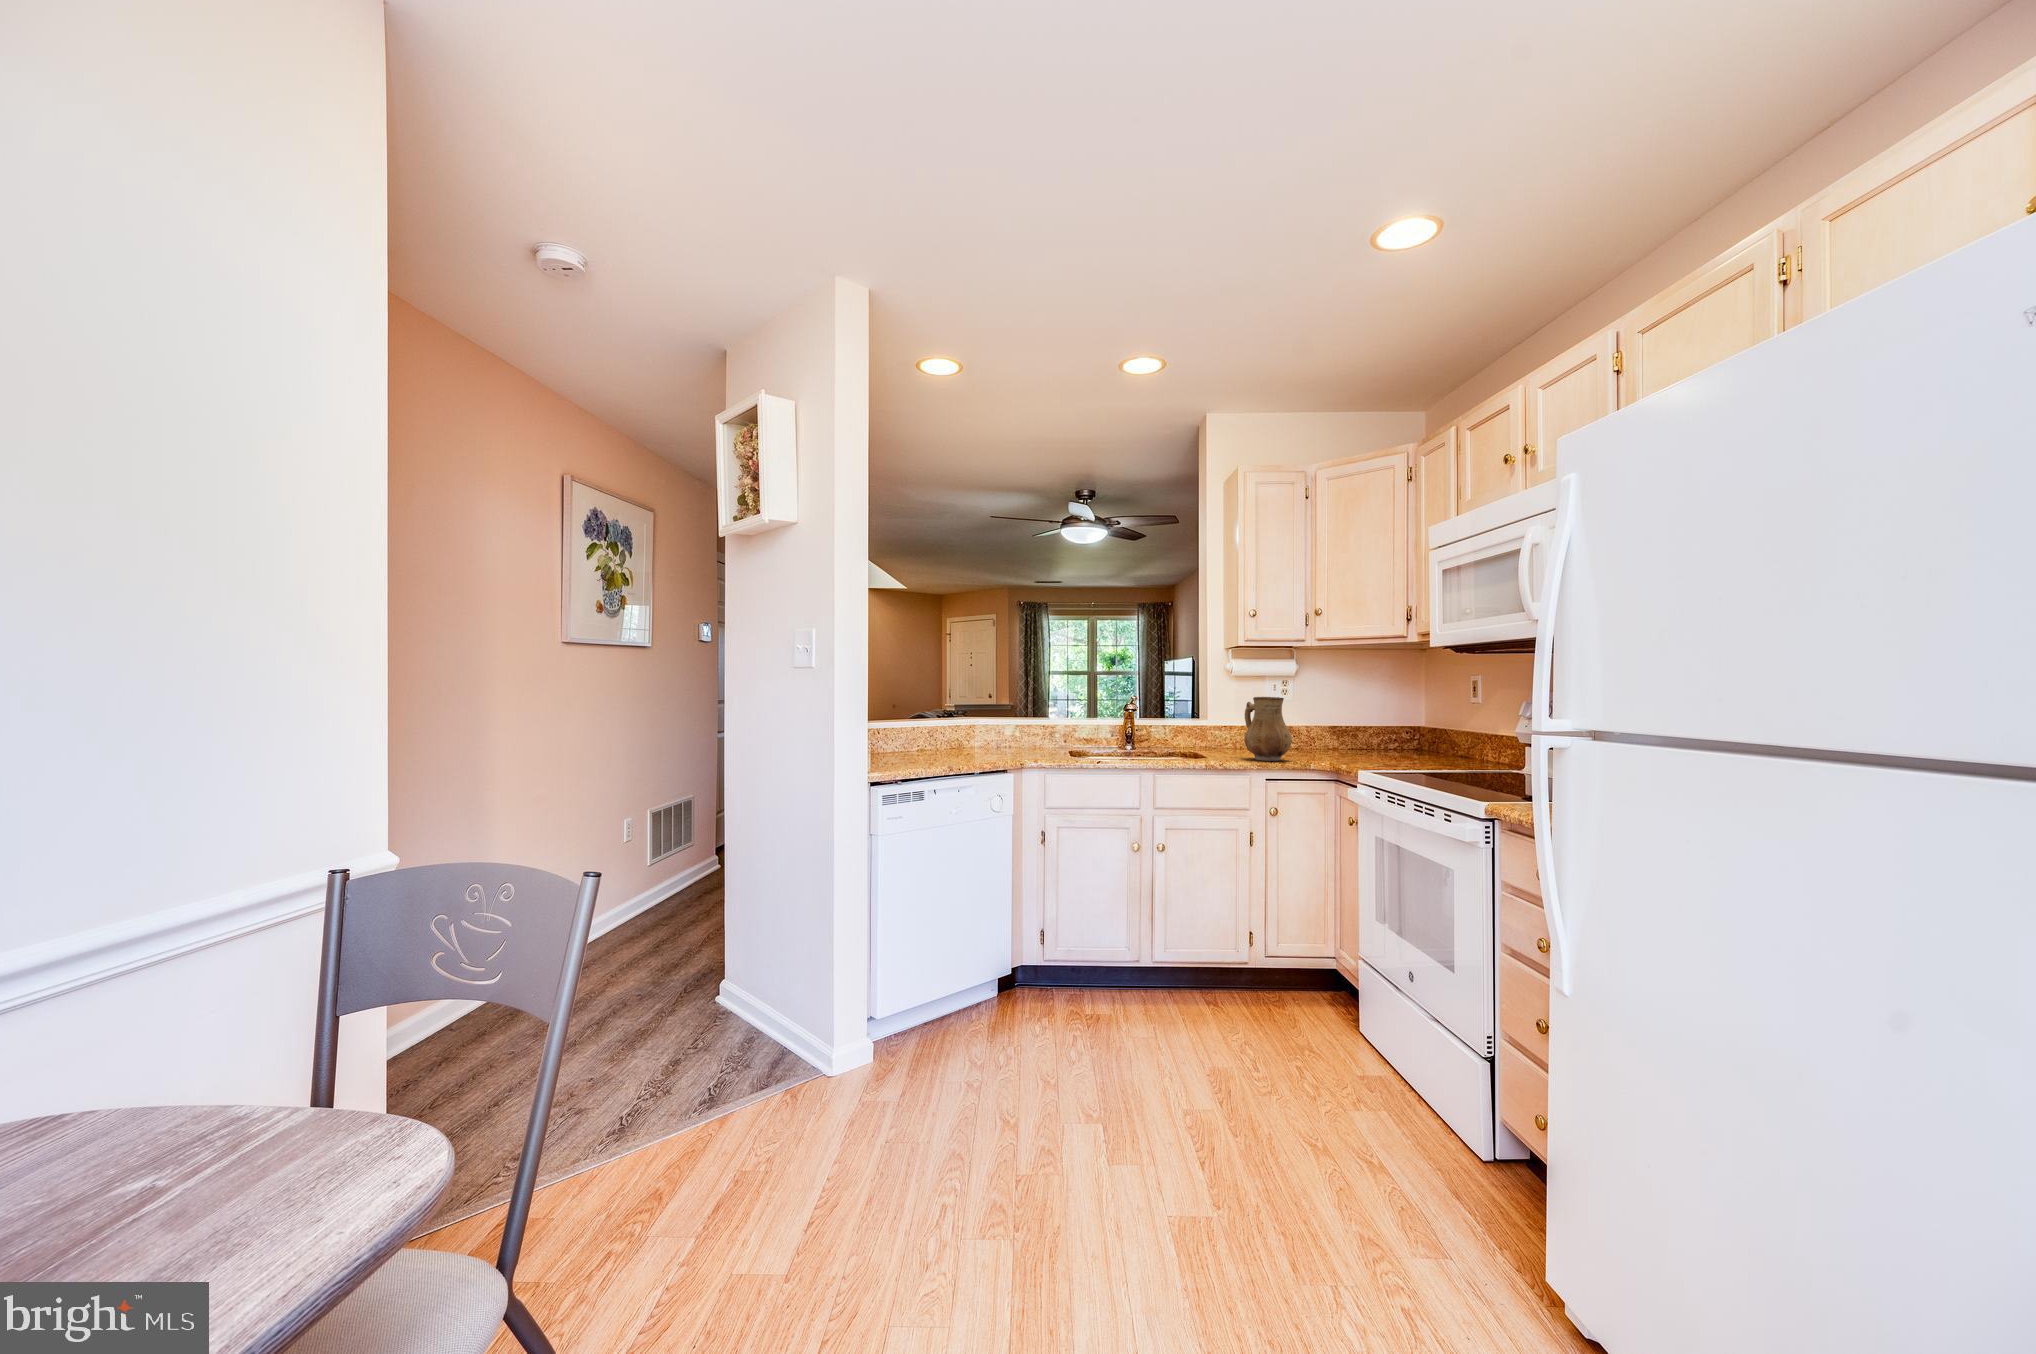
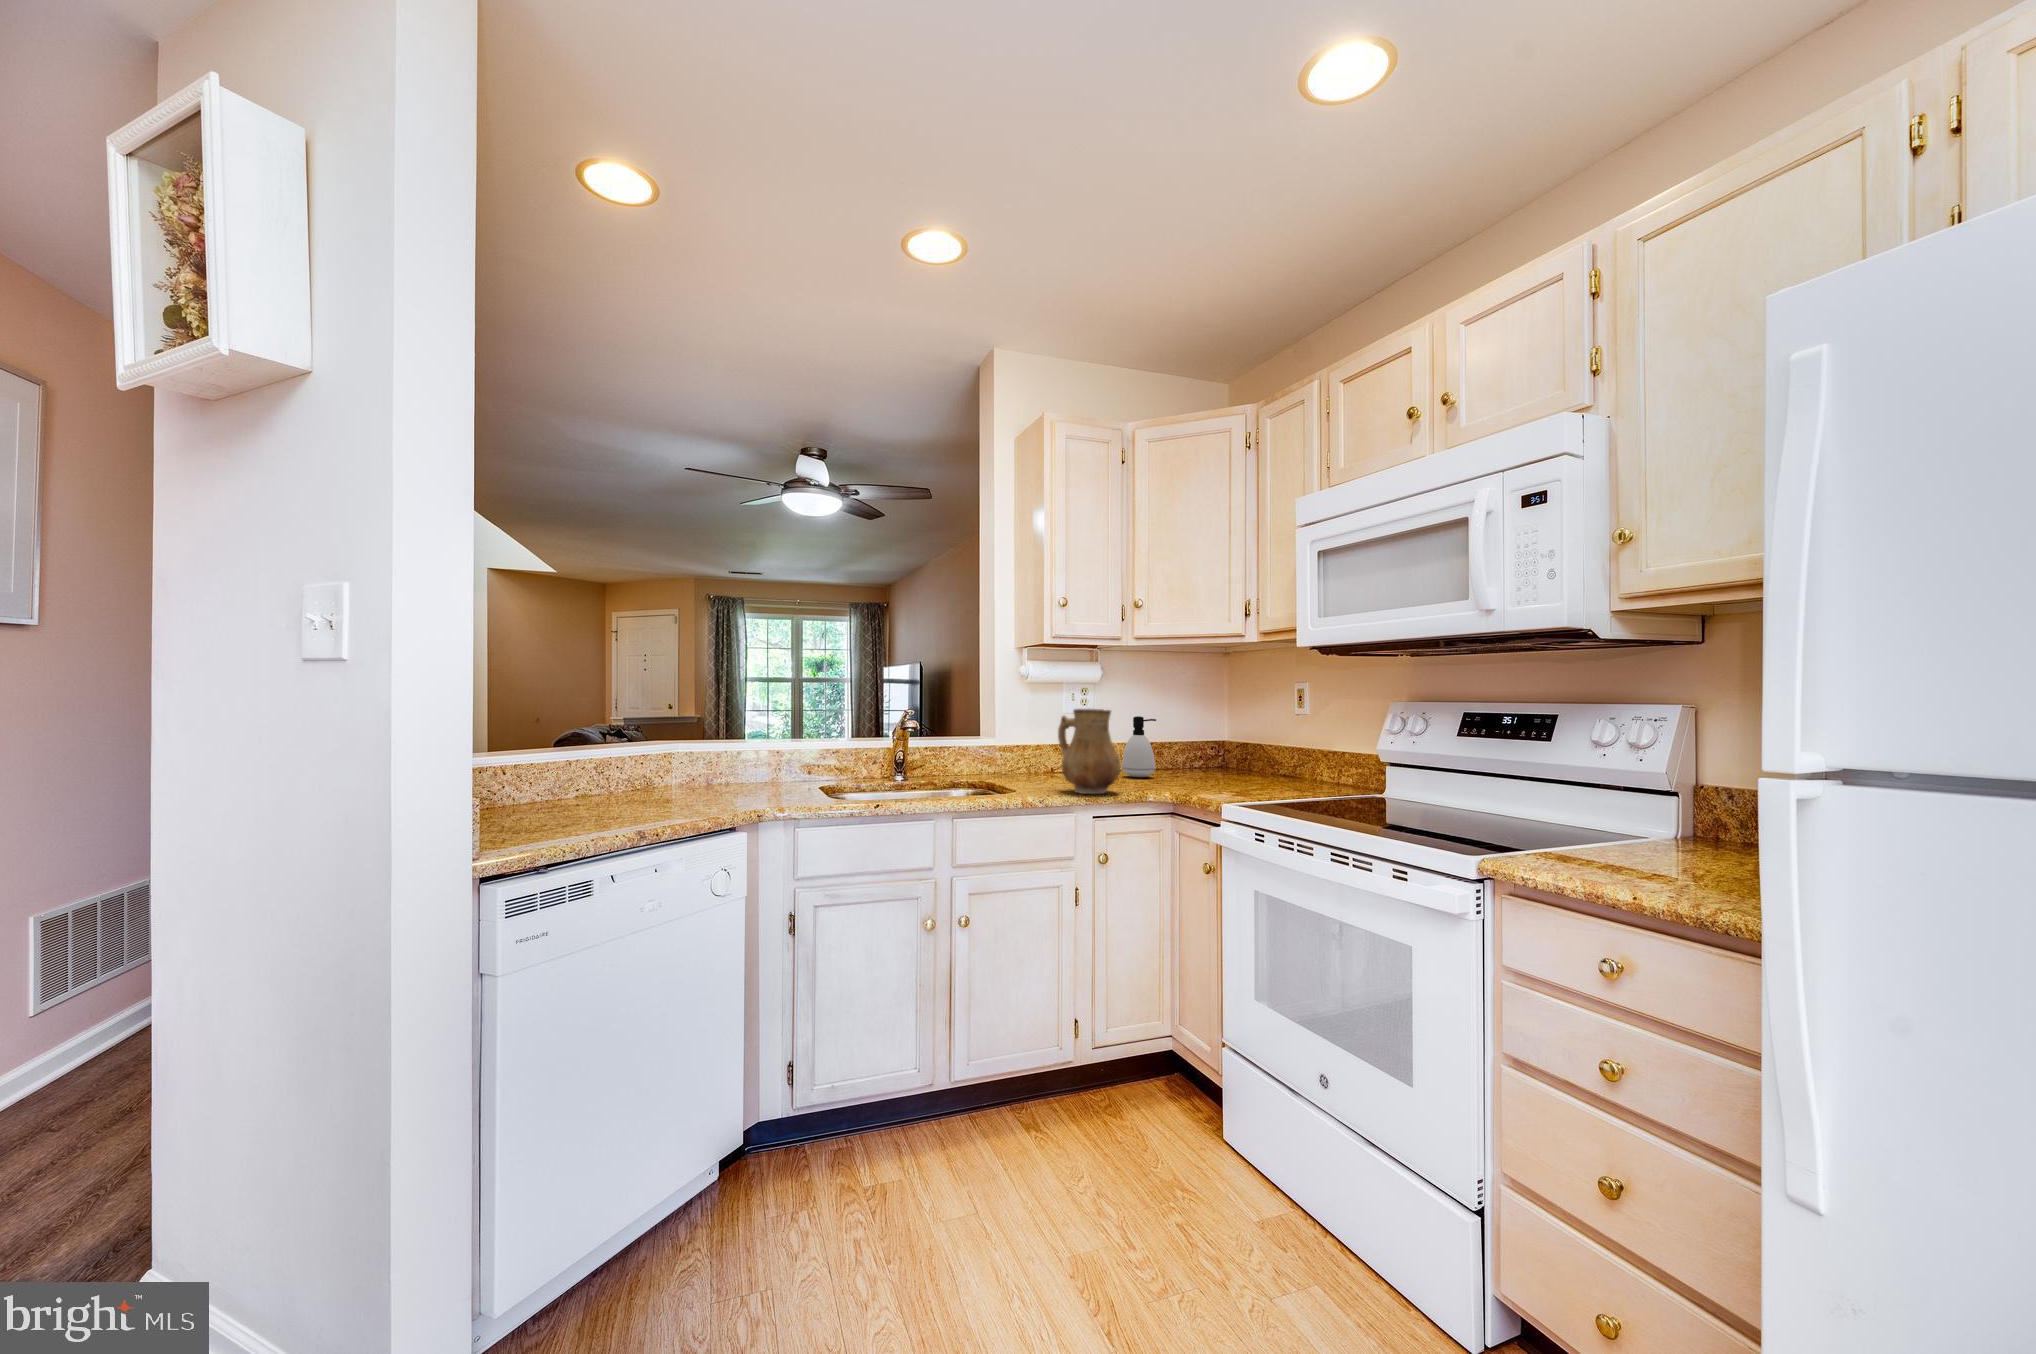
soap dispenser: none [1316,704,1346,754] -> present [1122,716,1156,777]

